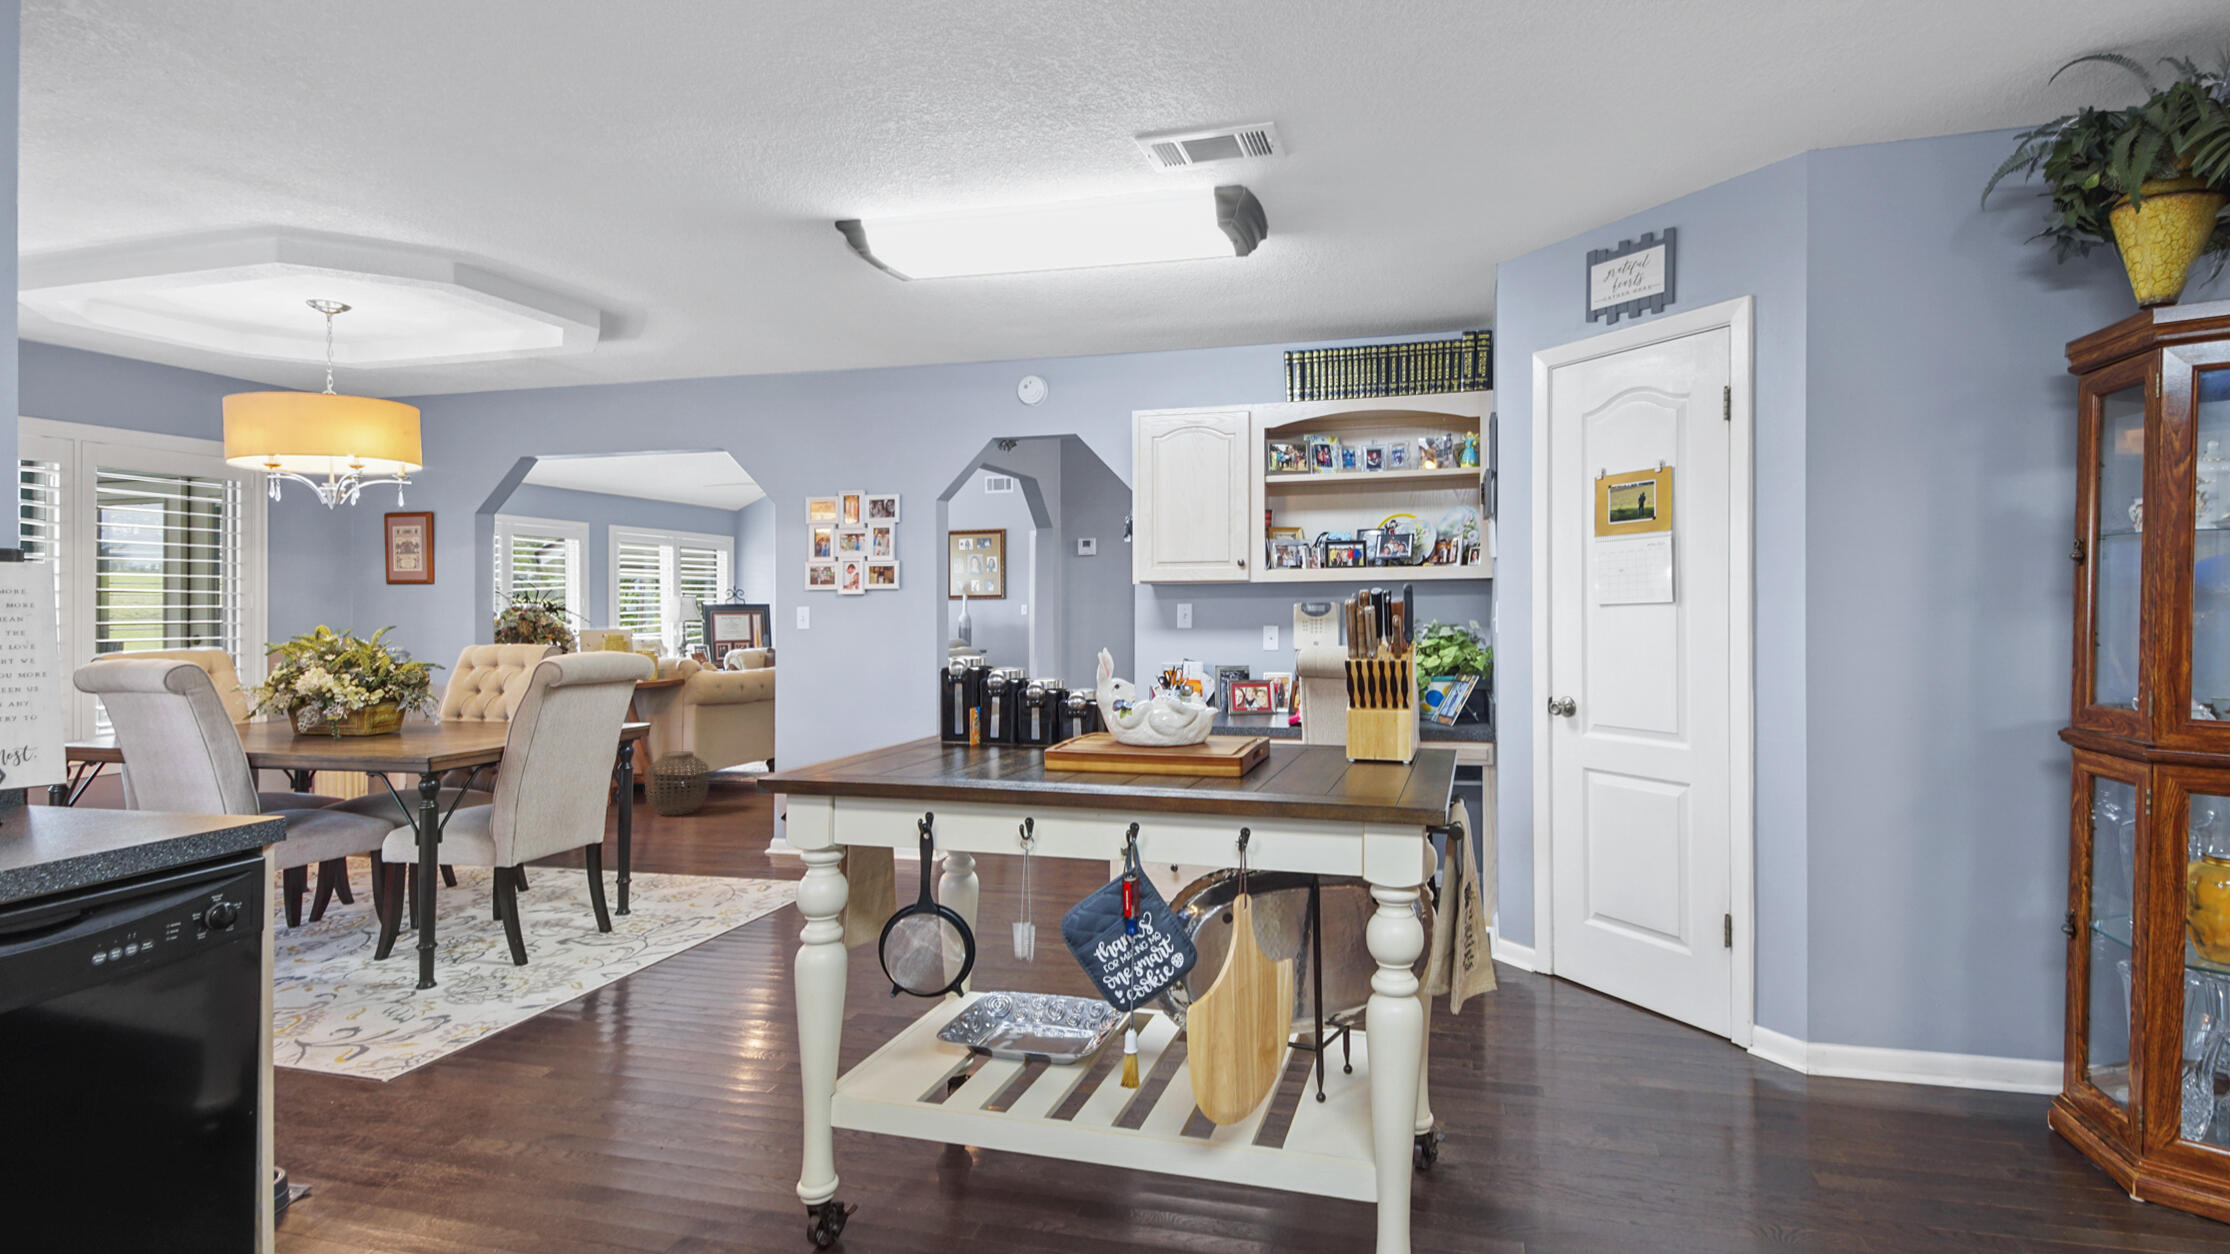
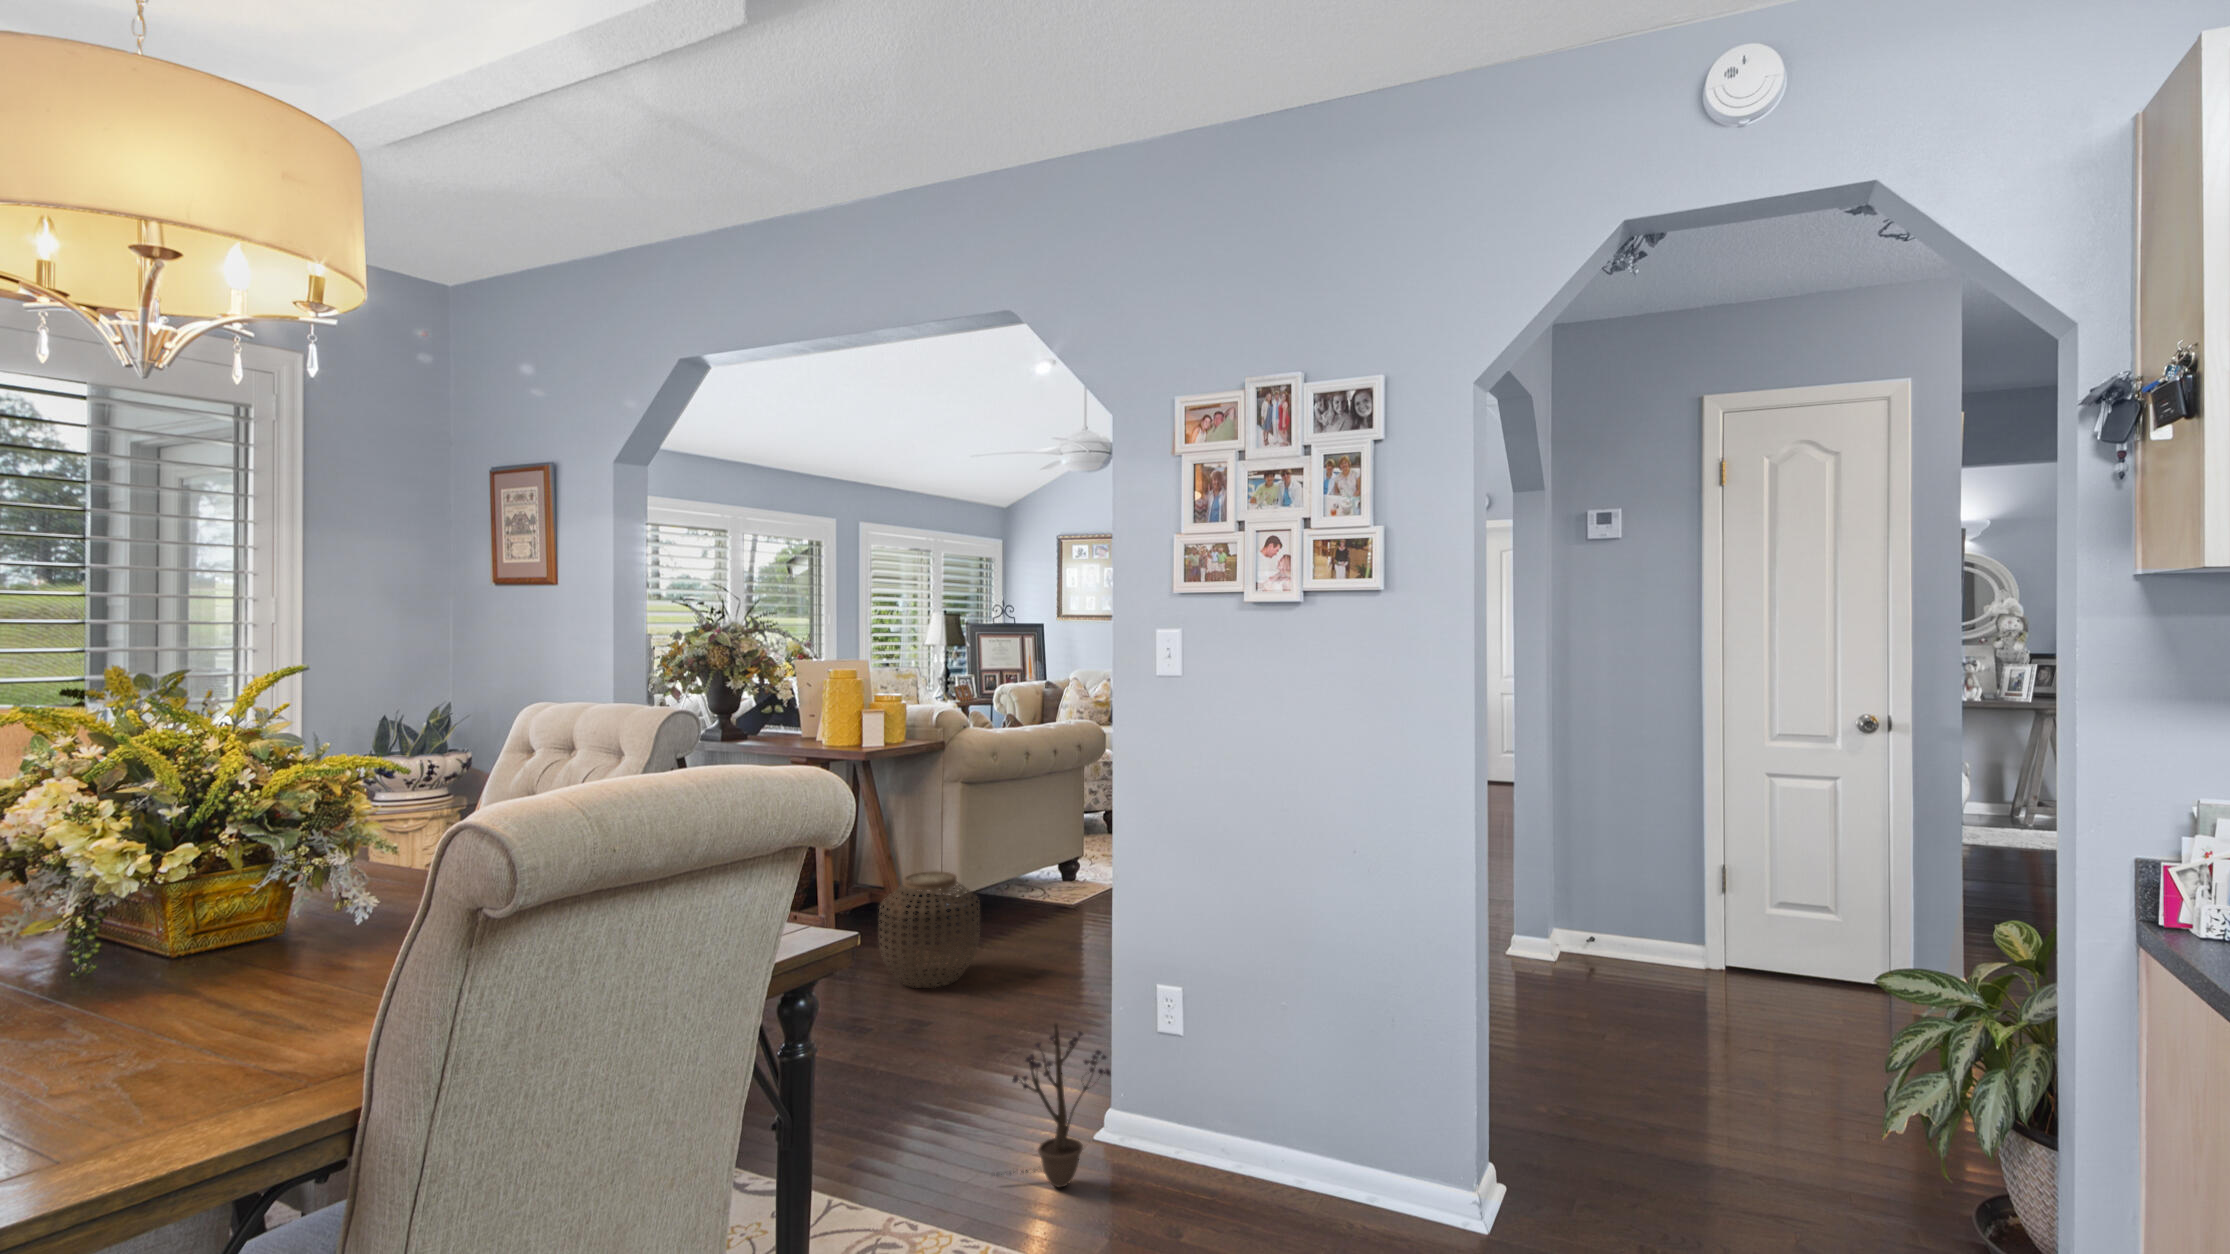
decorative plant: none [711,791,771,866] -> present [996,1024,1111,1187]

